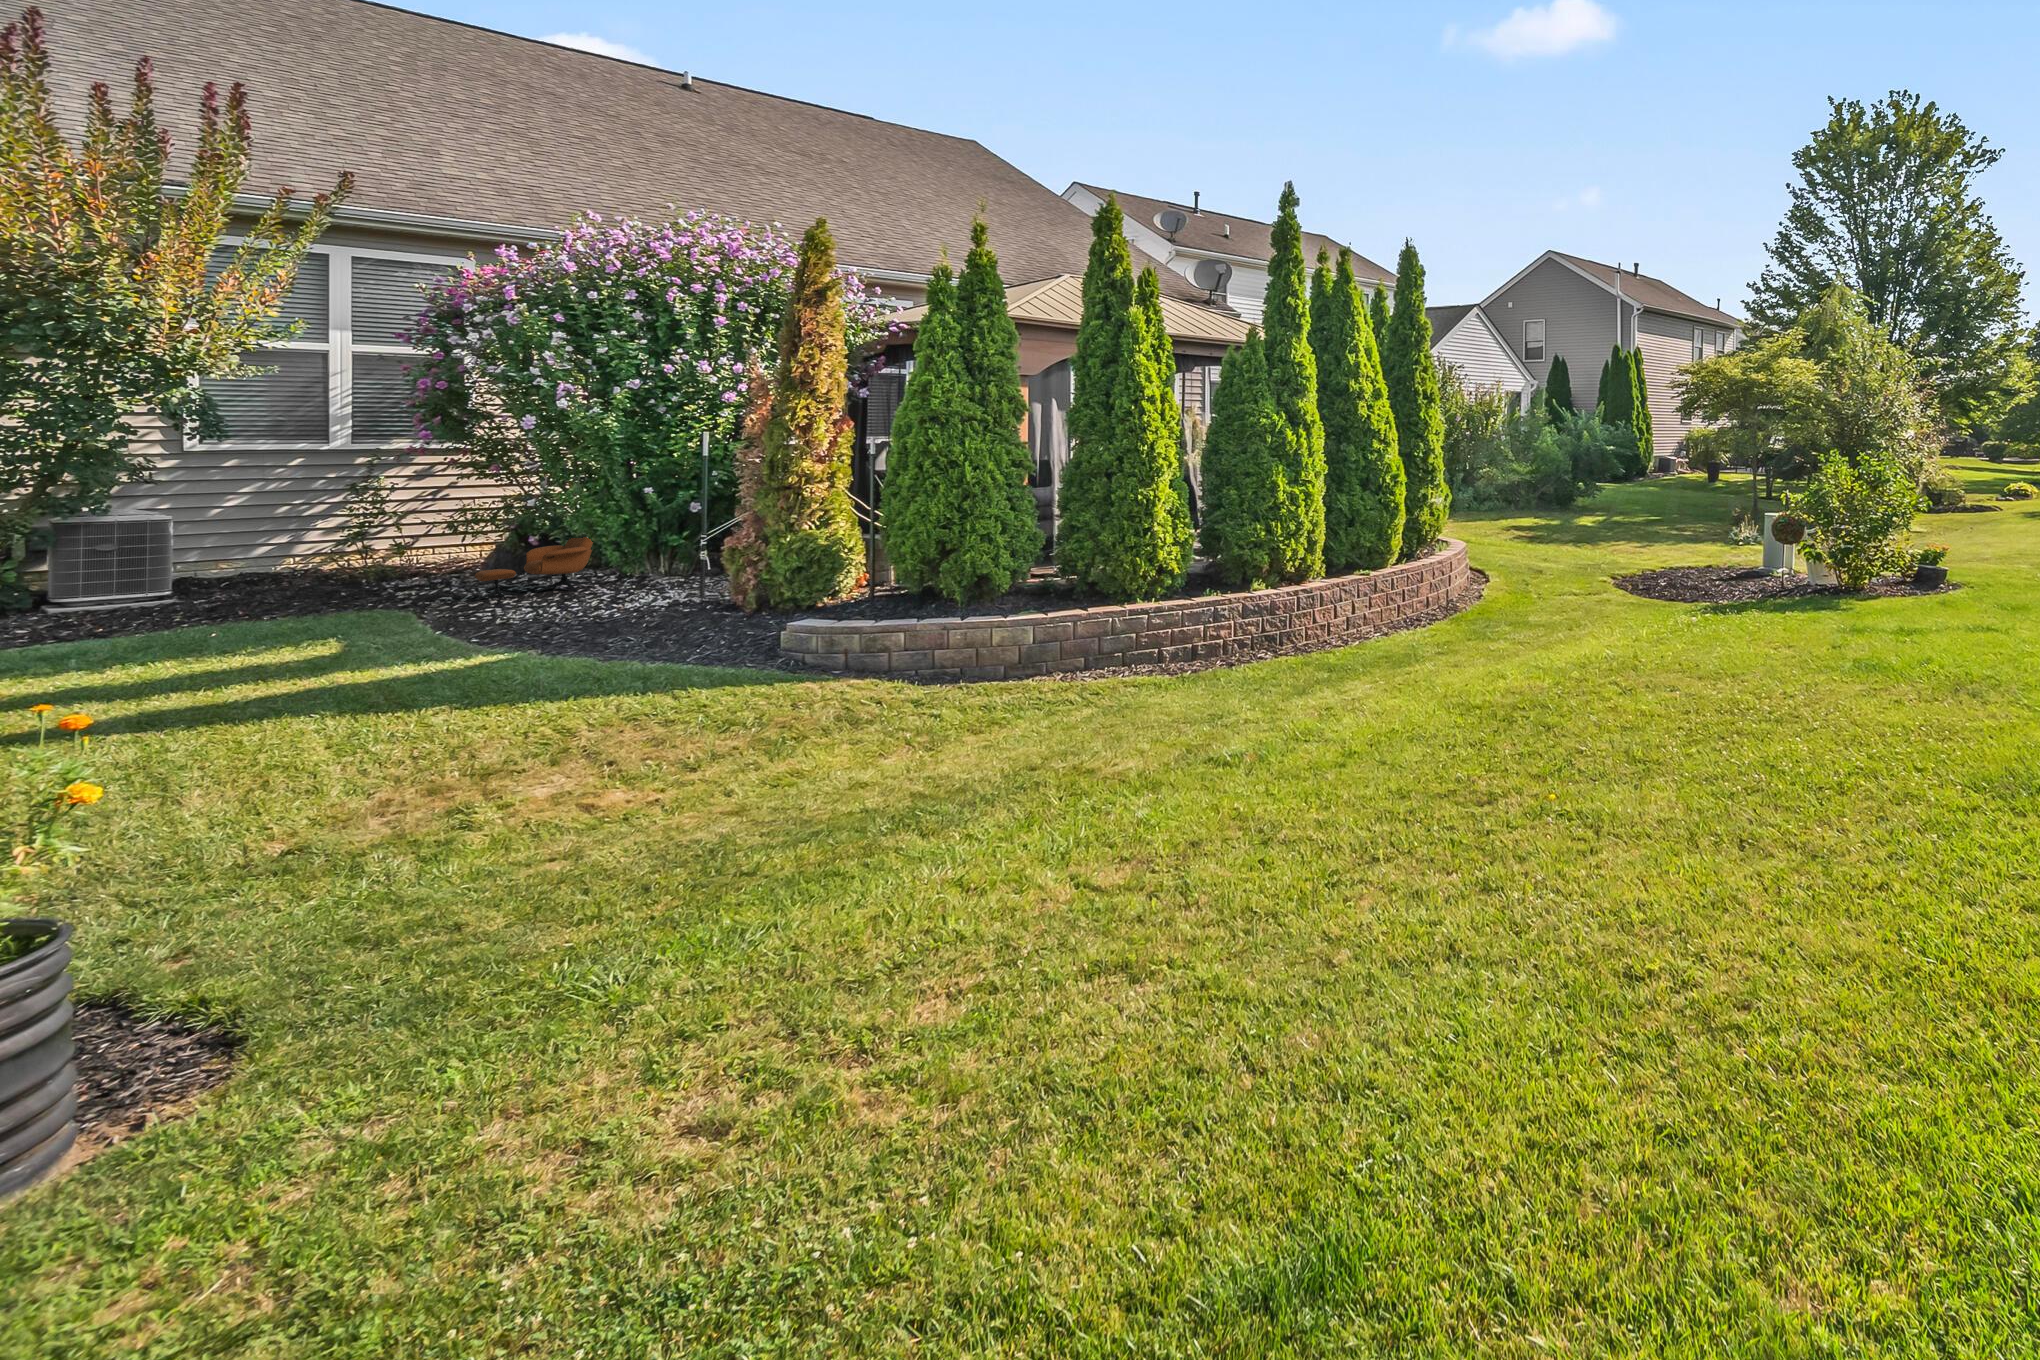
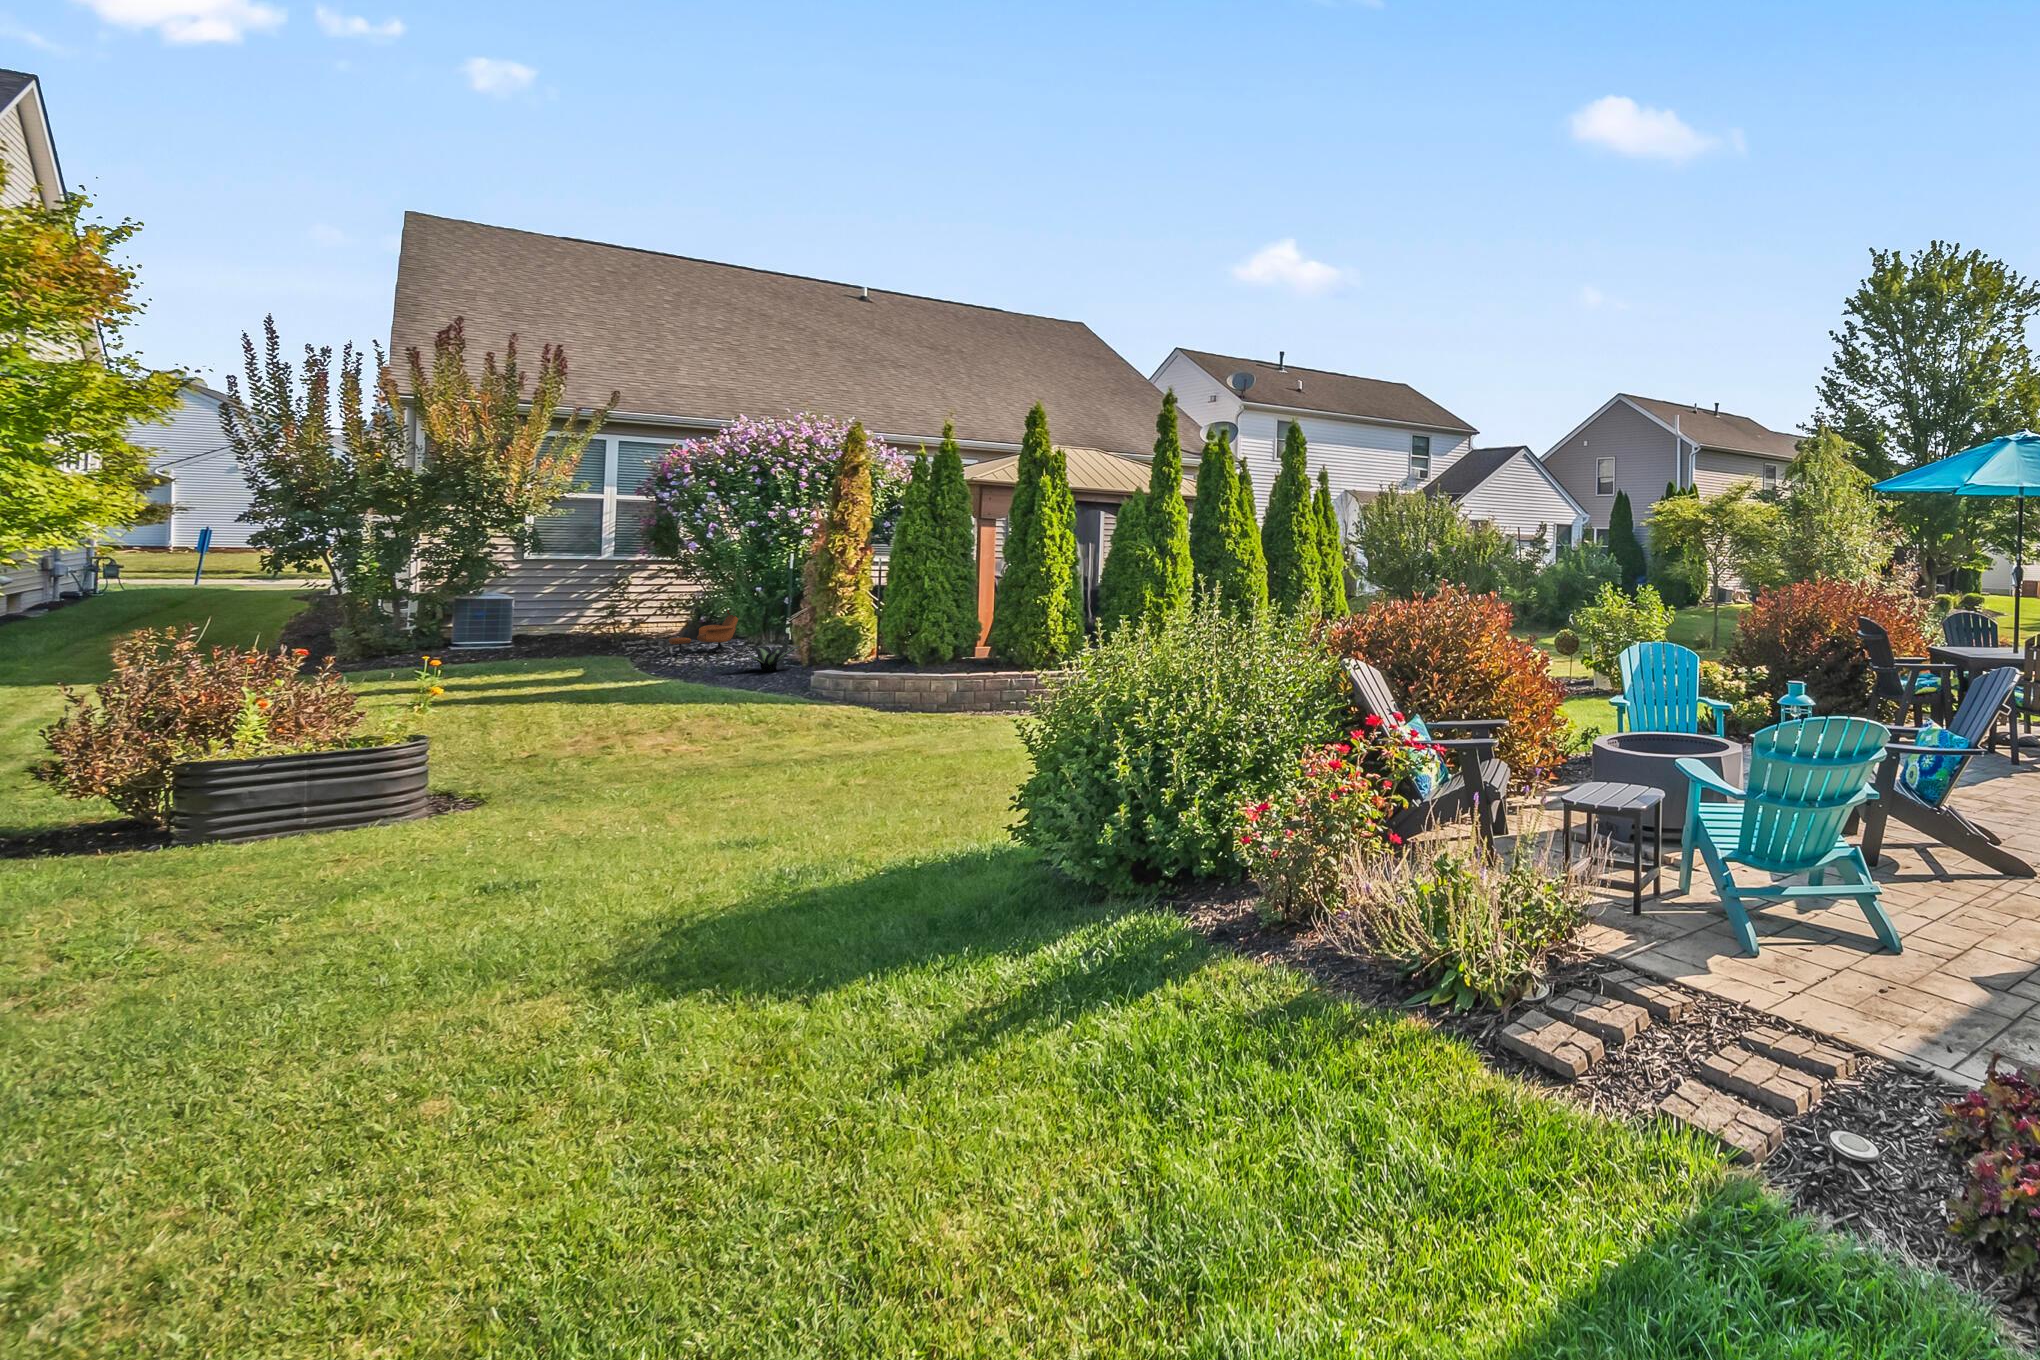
potted plant: none [629,580,738,626] -> present [746,646,800,672]

